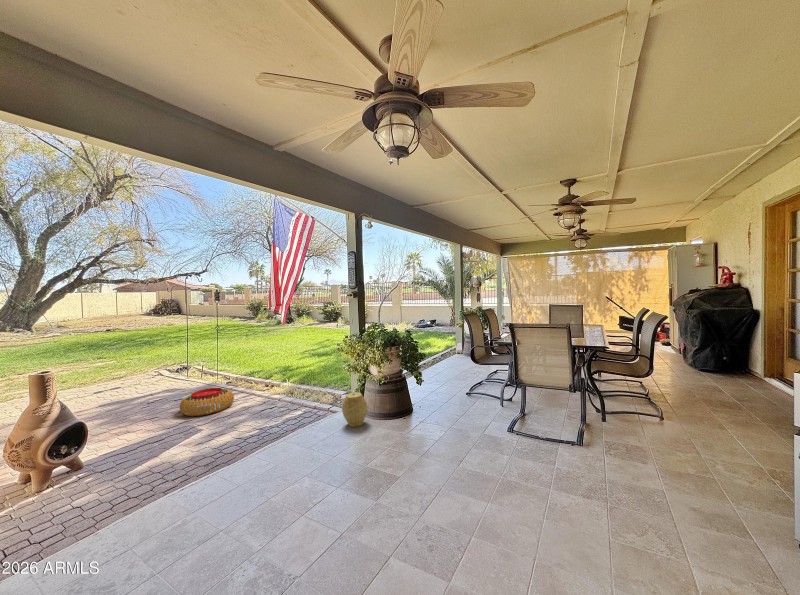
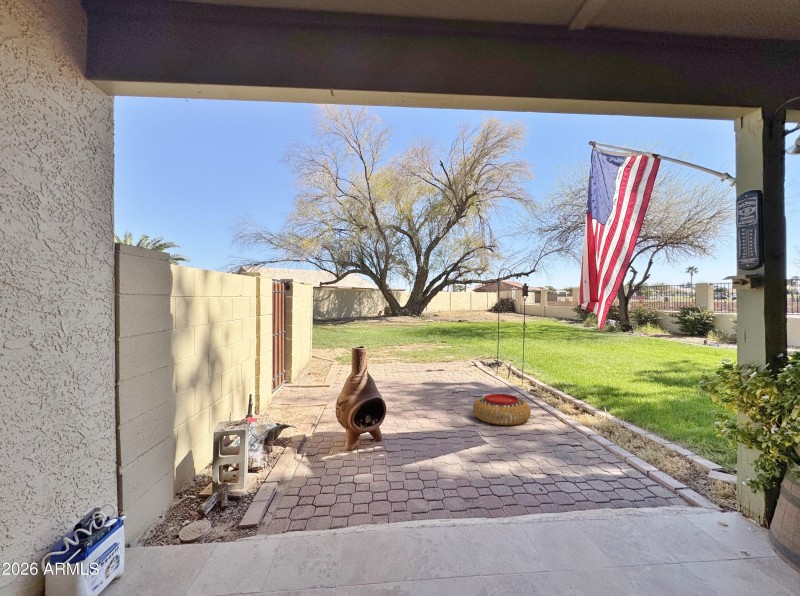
woven basket: present [342,392,367,427] -> none [694,477,760,552]

